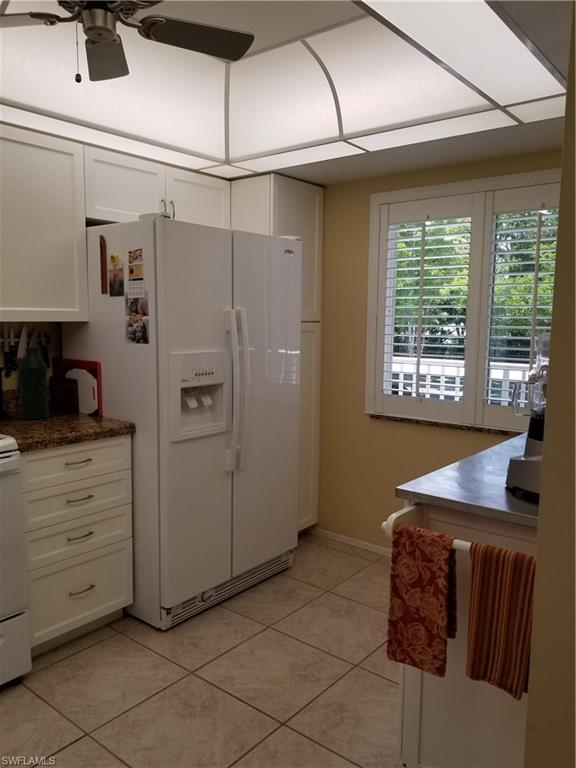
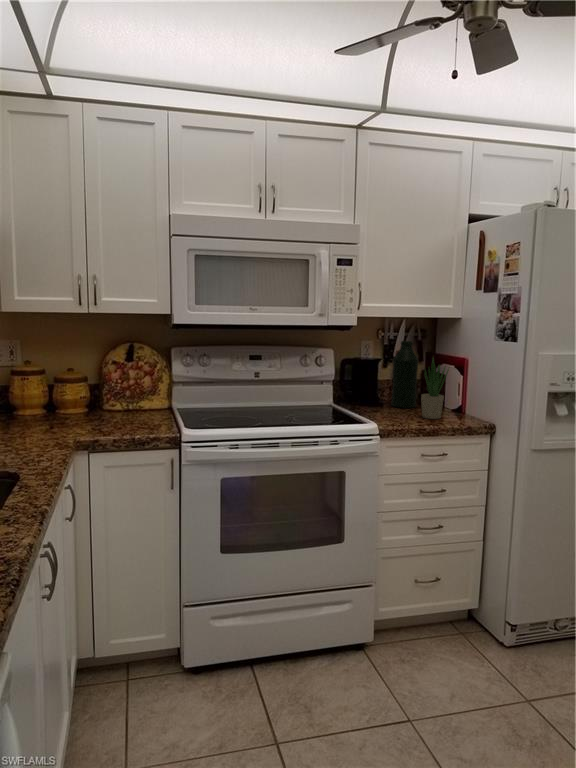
potted plant: none [56,360,84,426] -> present [421,356,449,419]

